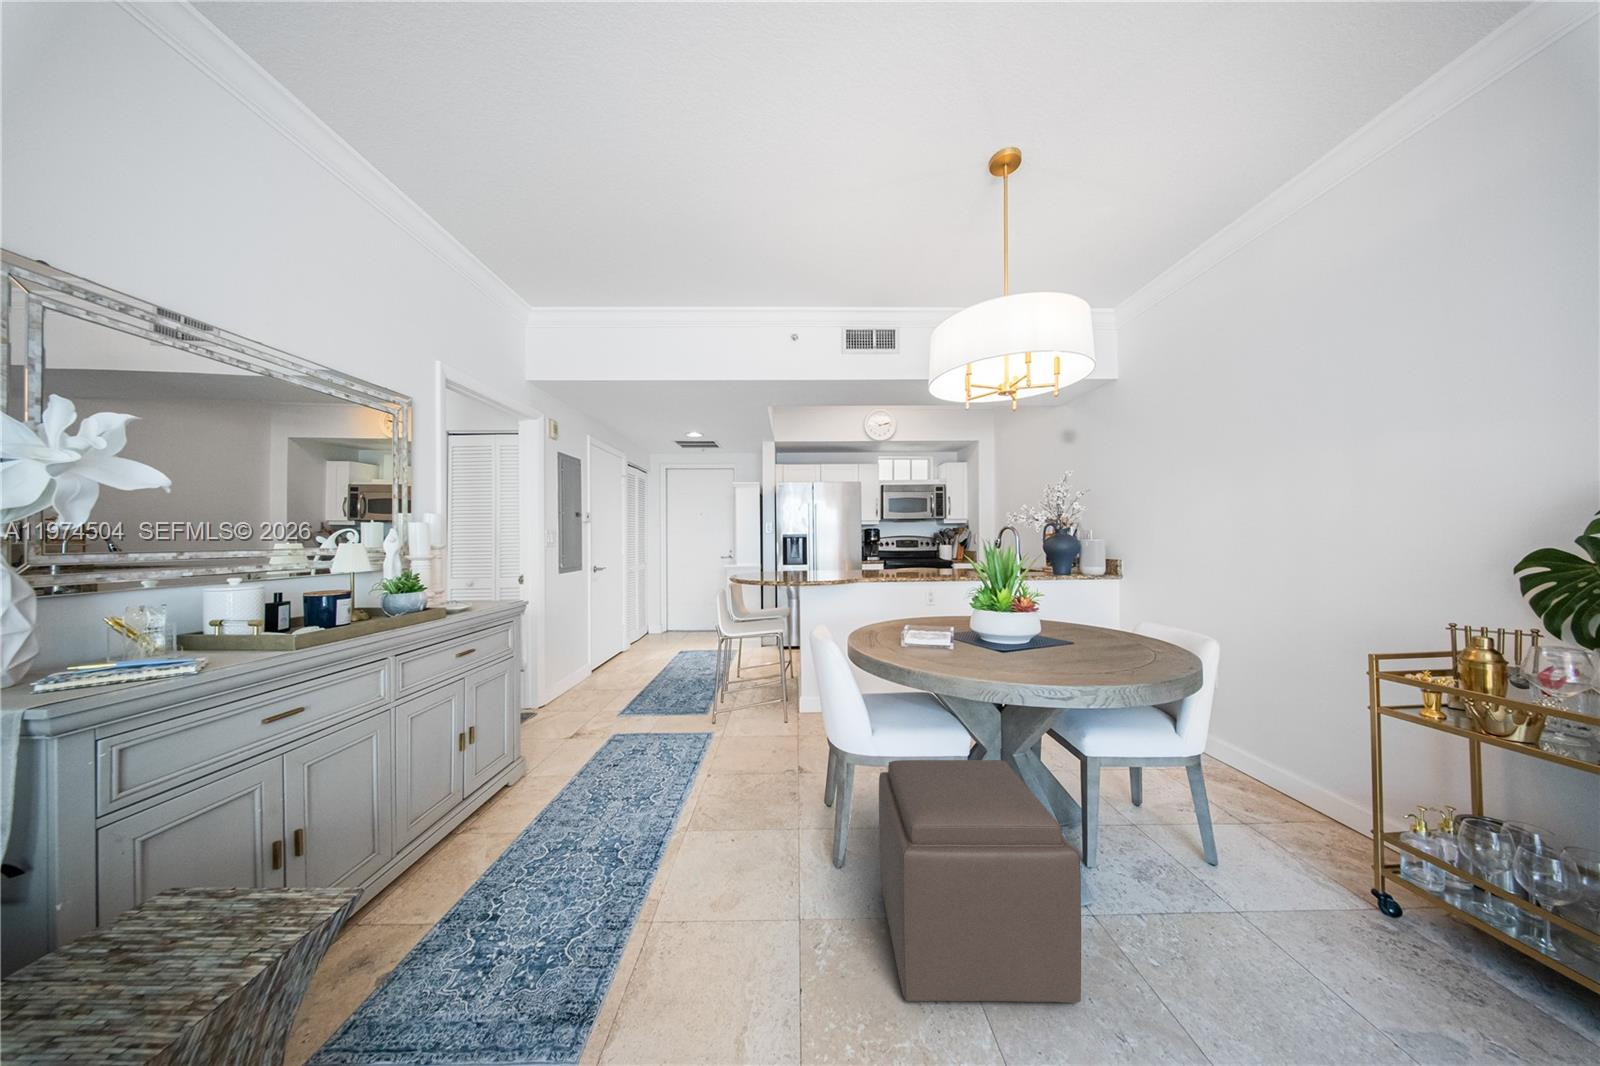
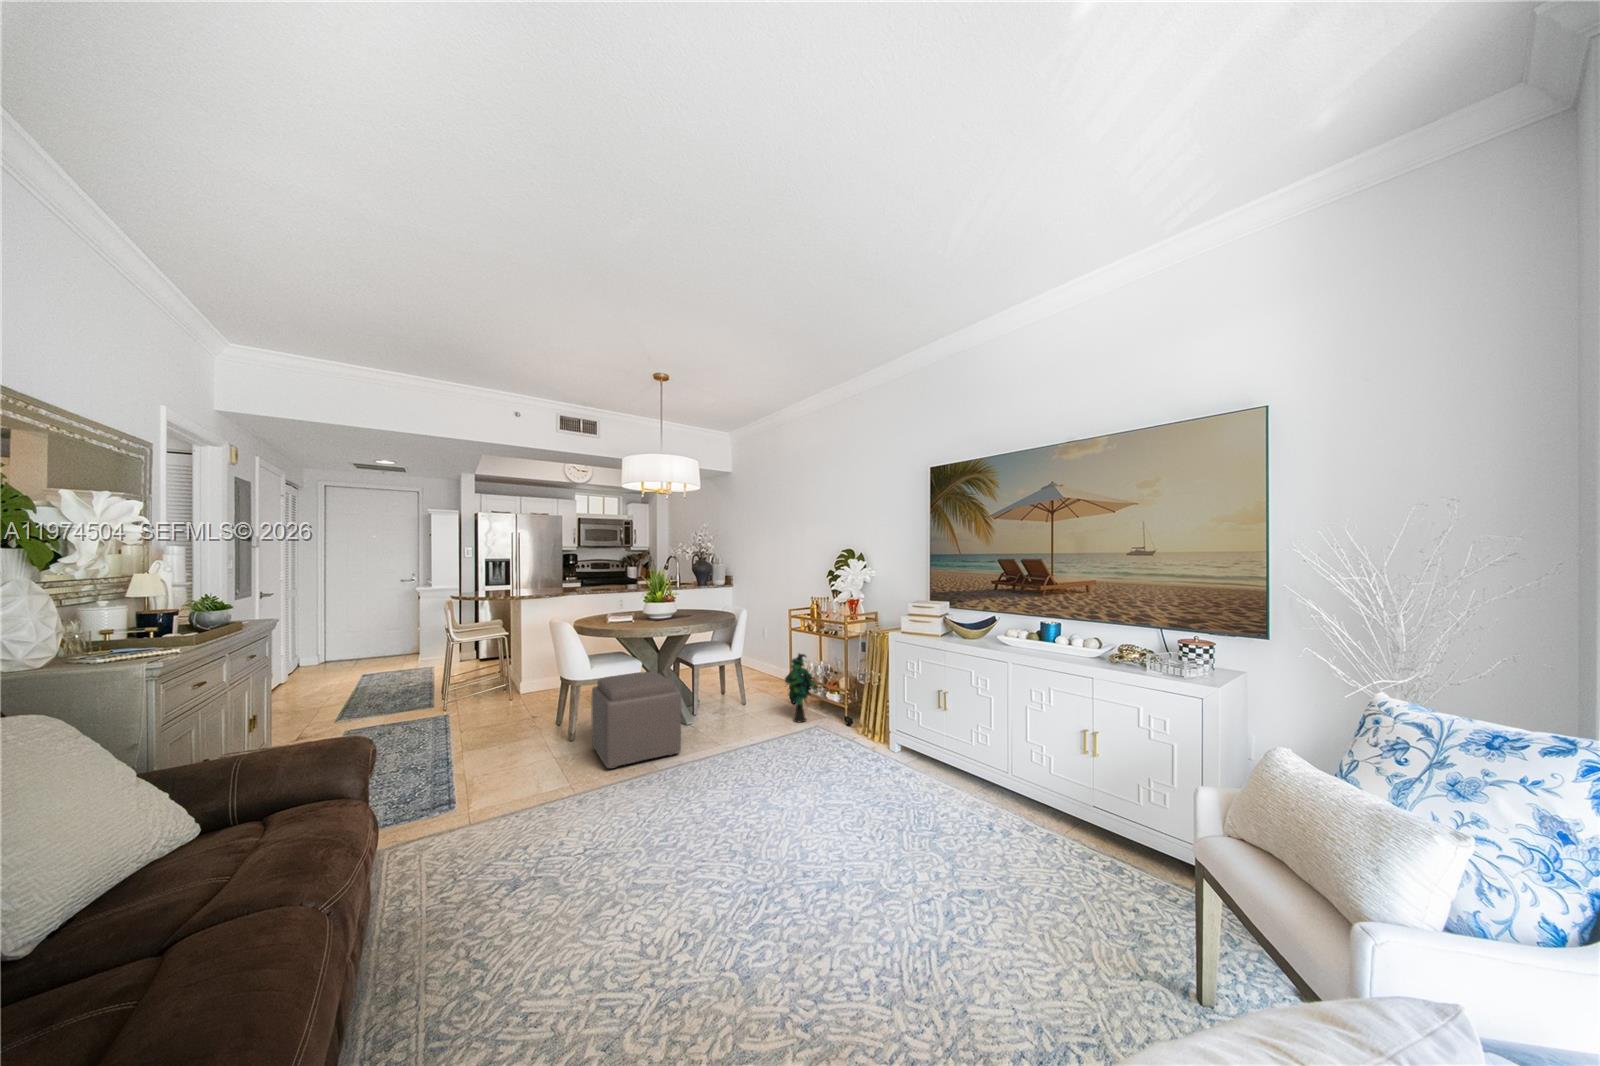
decorative plant: none [1342,784,1492,977] -> present [785,654,814,722]

